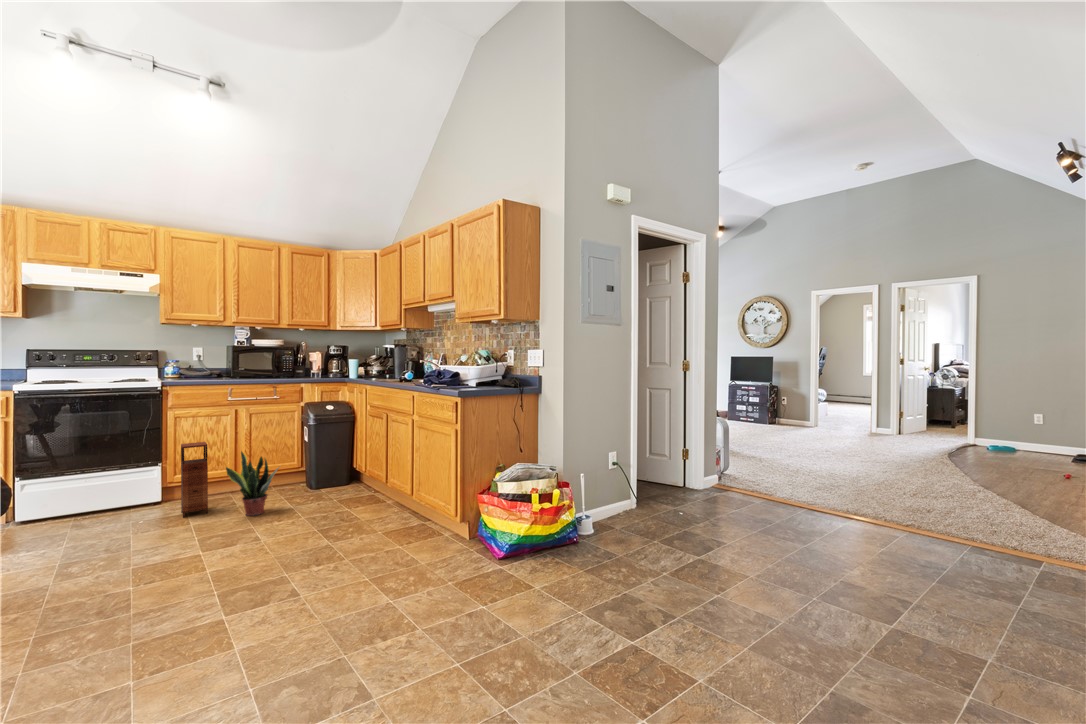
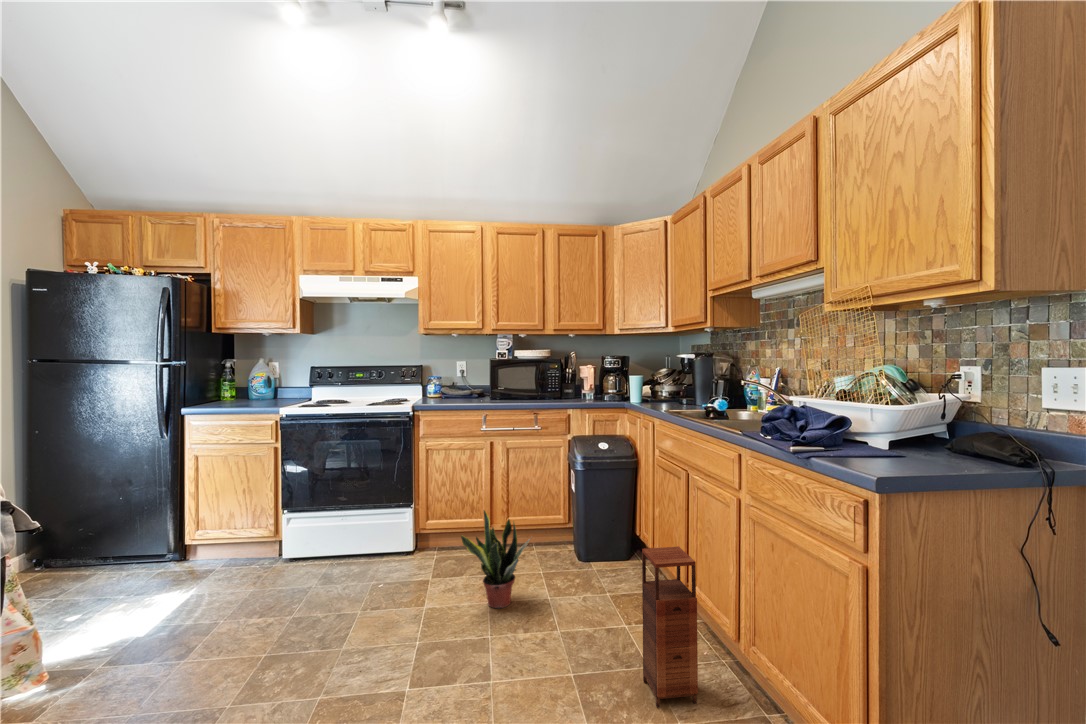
storage cabinet: present [181,442,208,517] -> present [642,546,698,707]

